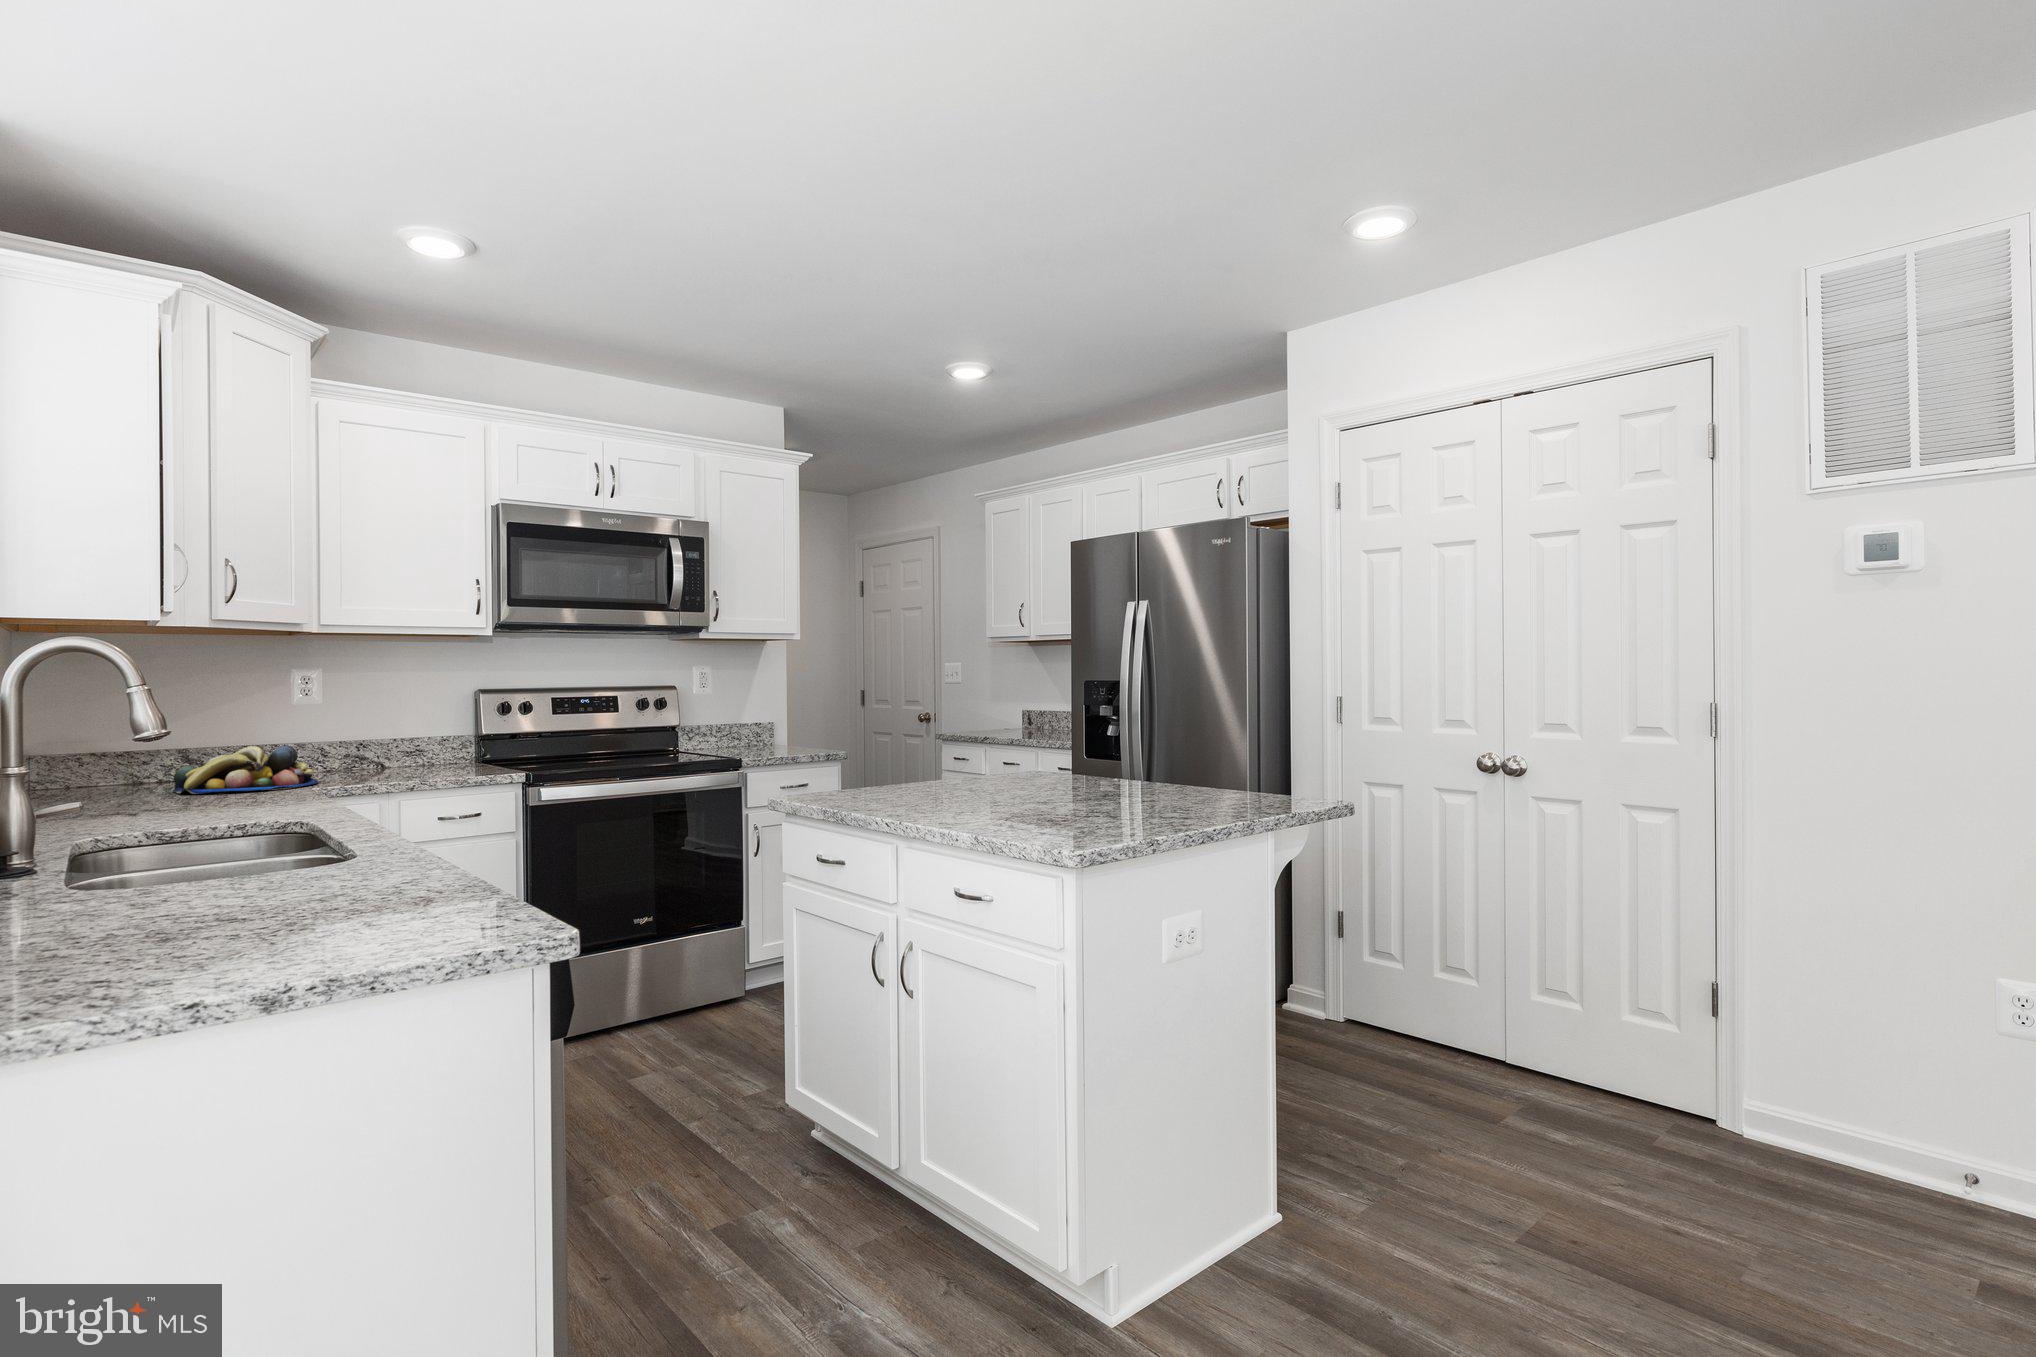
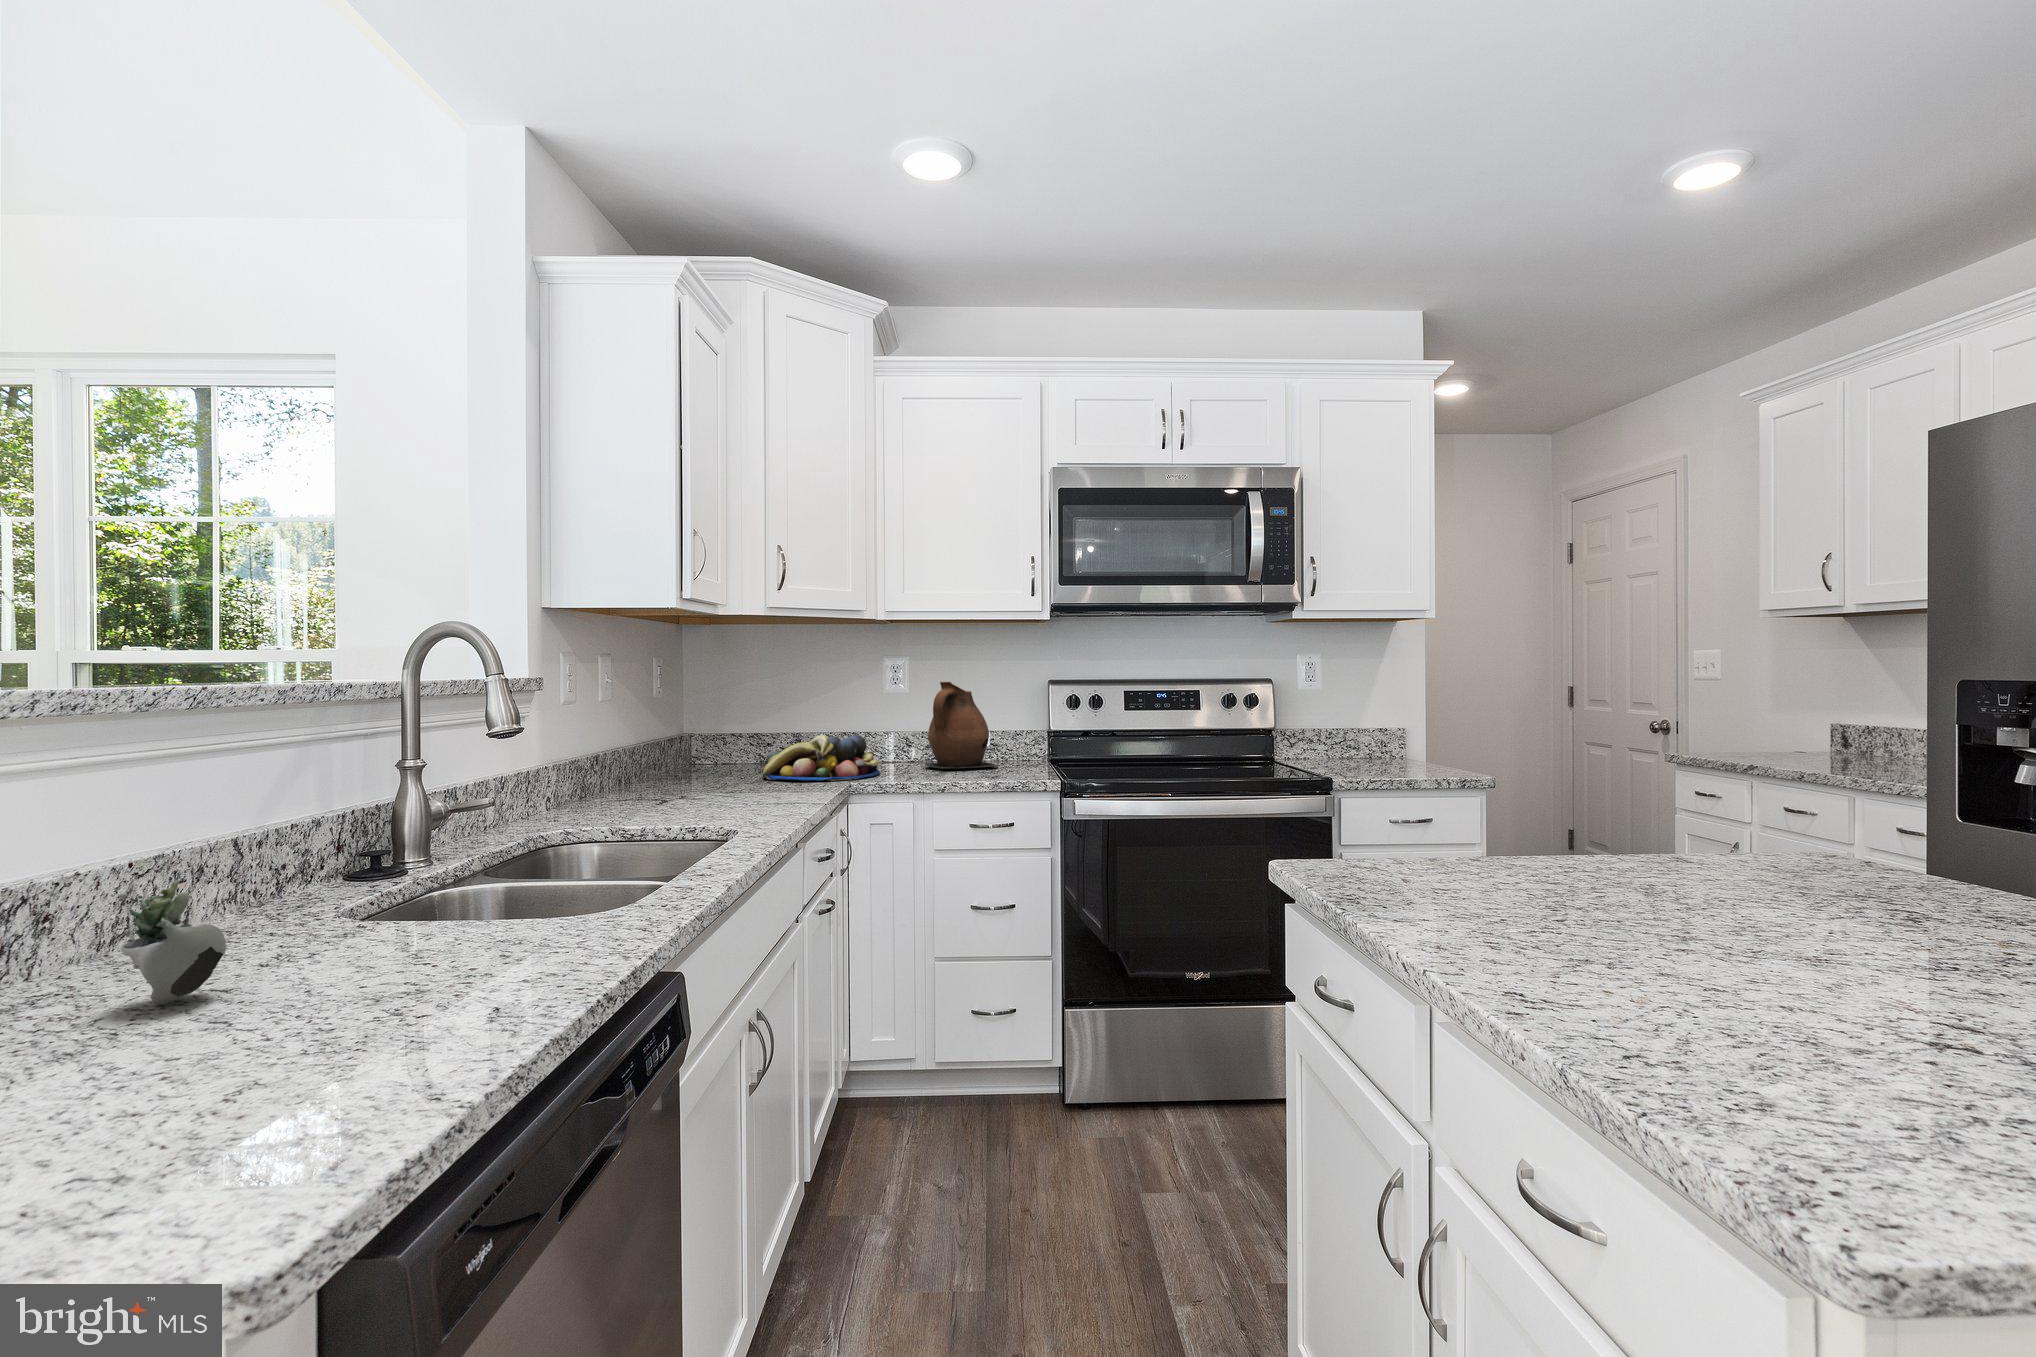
ceramic pitcher: none [347,692,437,774] -> present [925,682,999,769]
succulent plant: none [105,828,196,920] -> present [110,880,226,1003]

